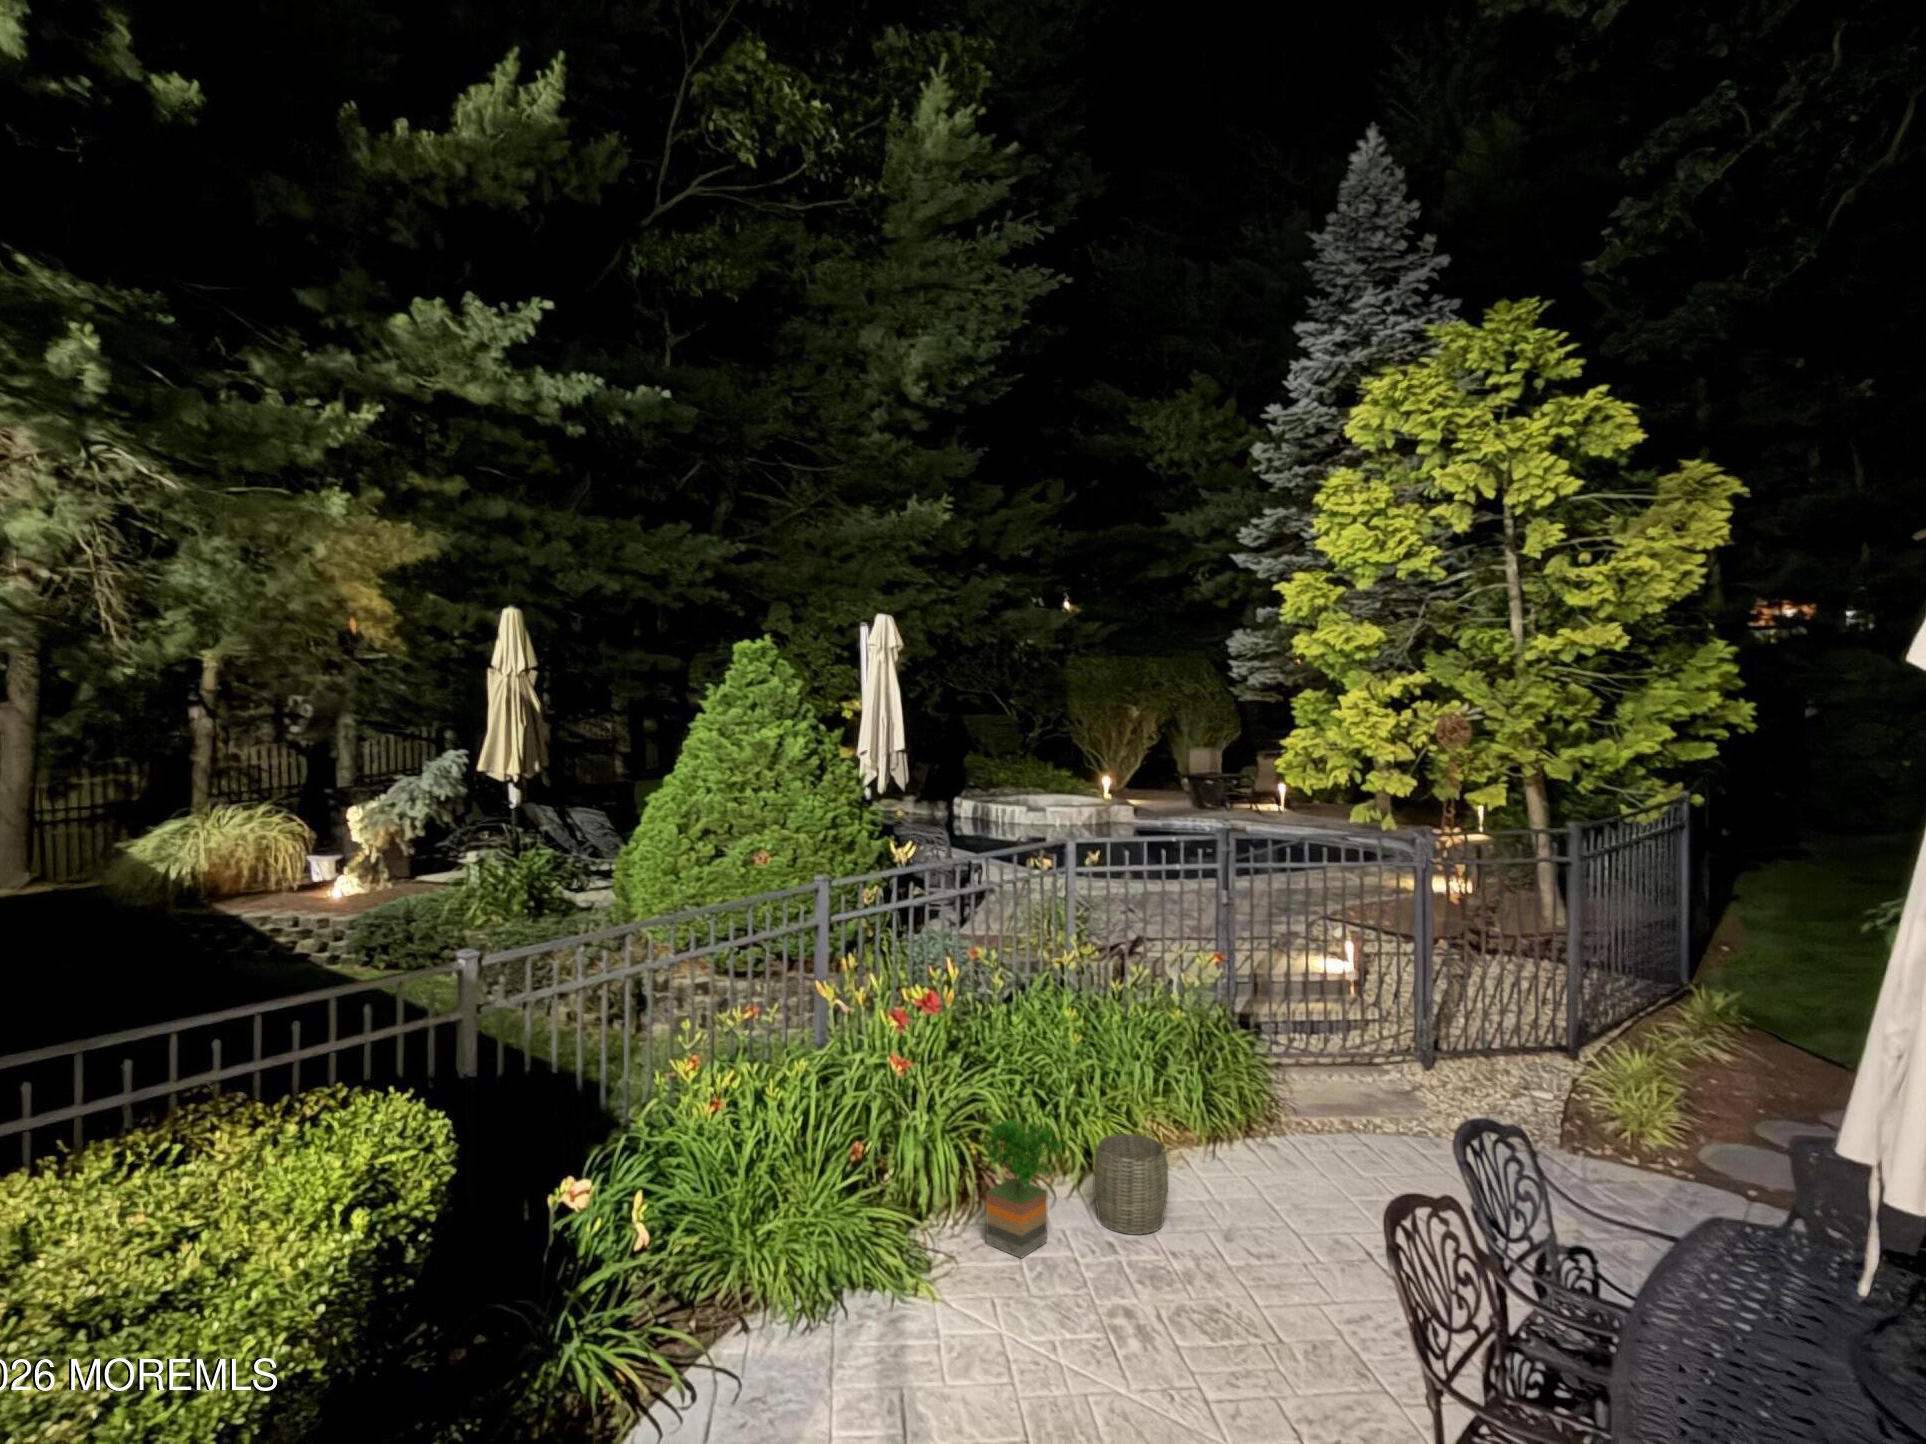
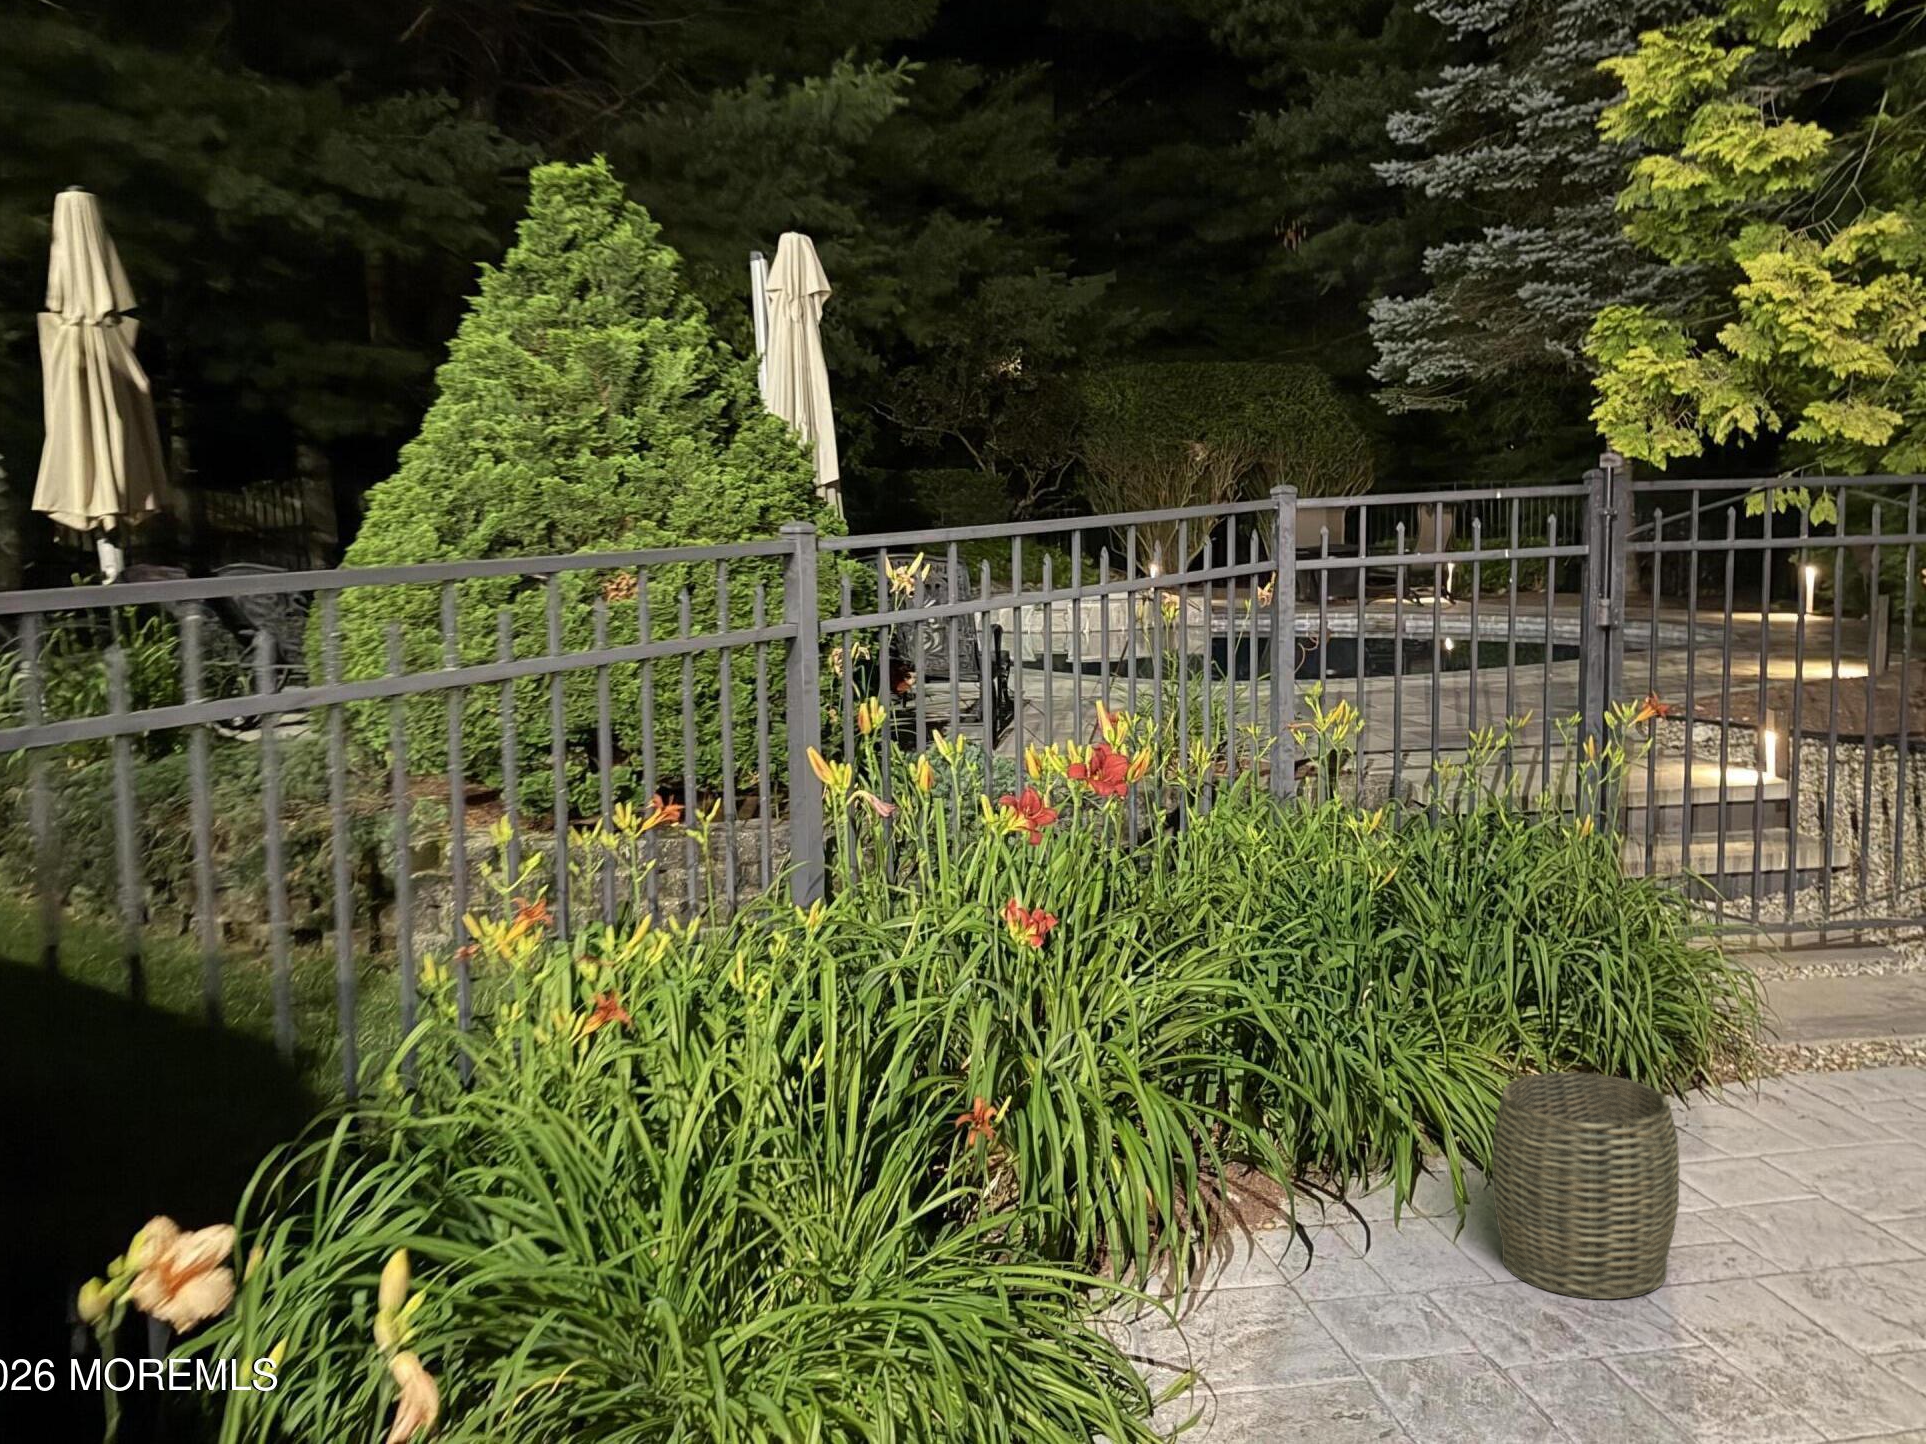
potted tree: present [986,1120,1061,1258] -> none [1256,1038,1454,1370]

